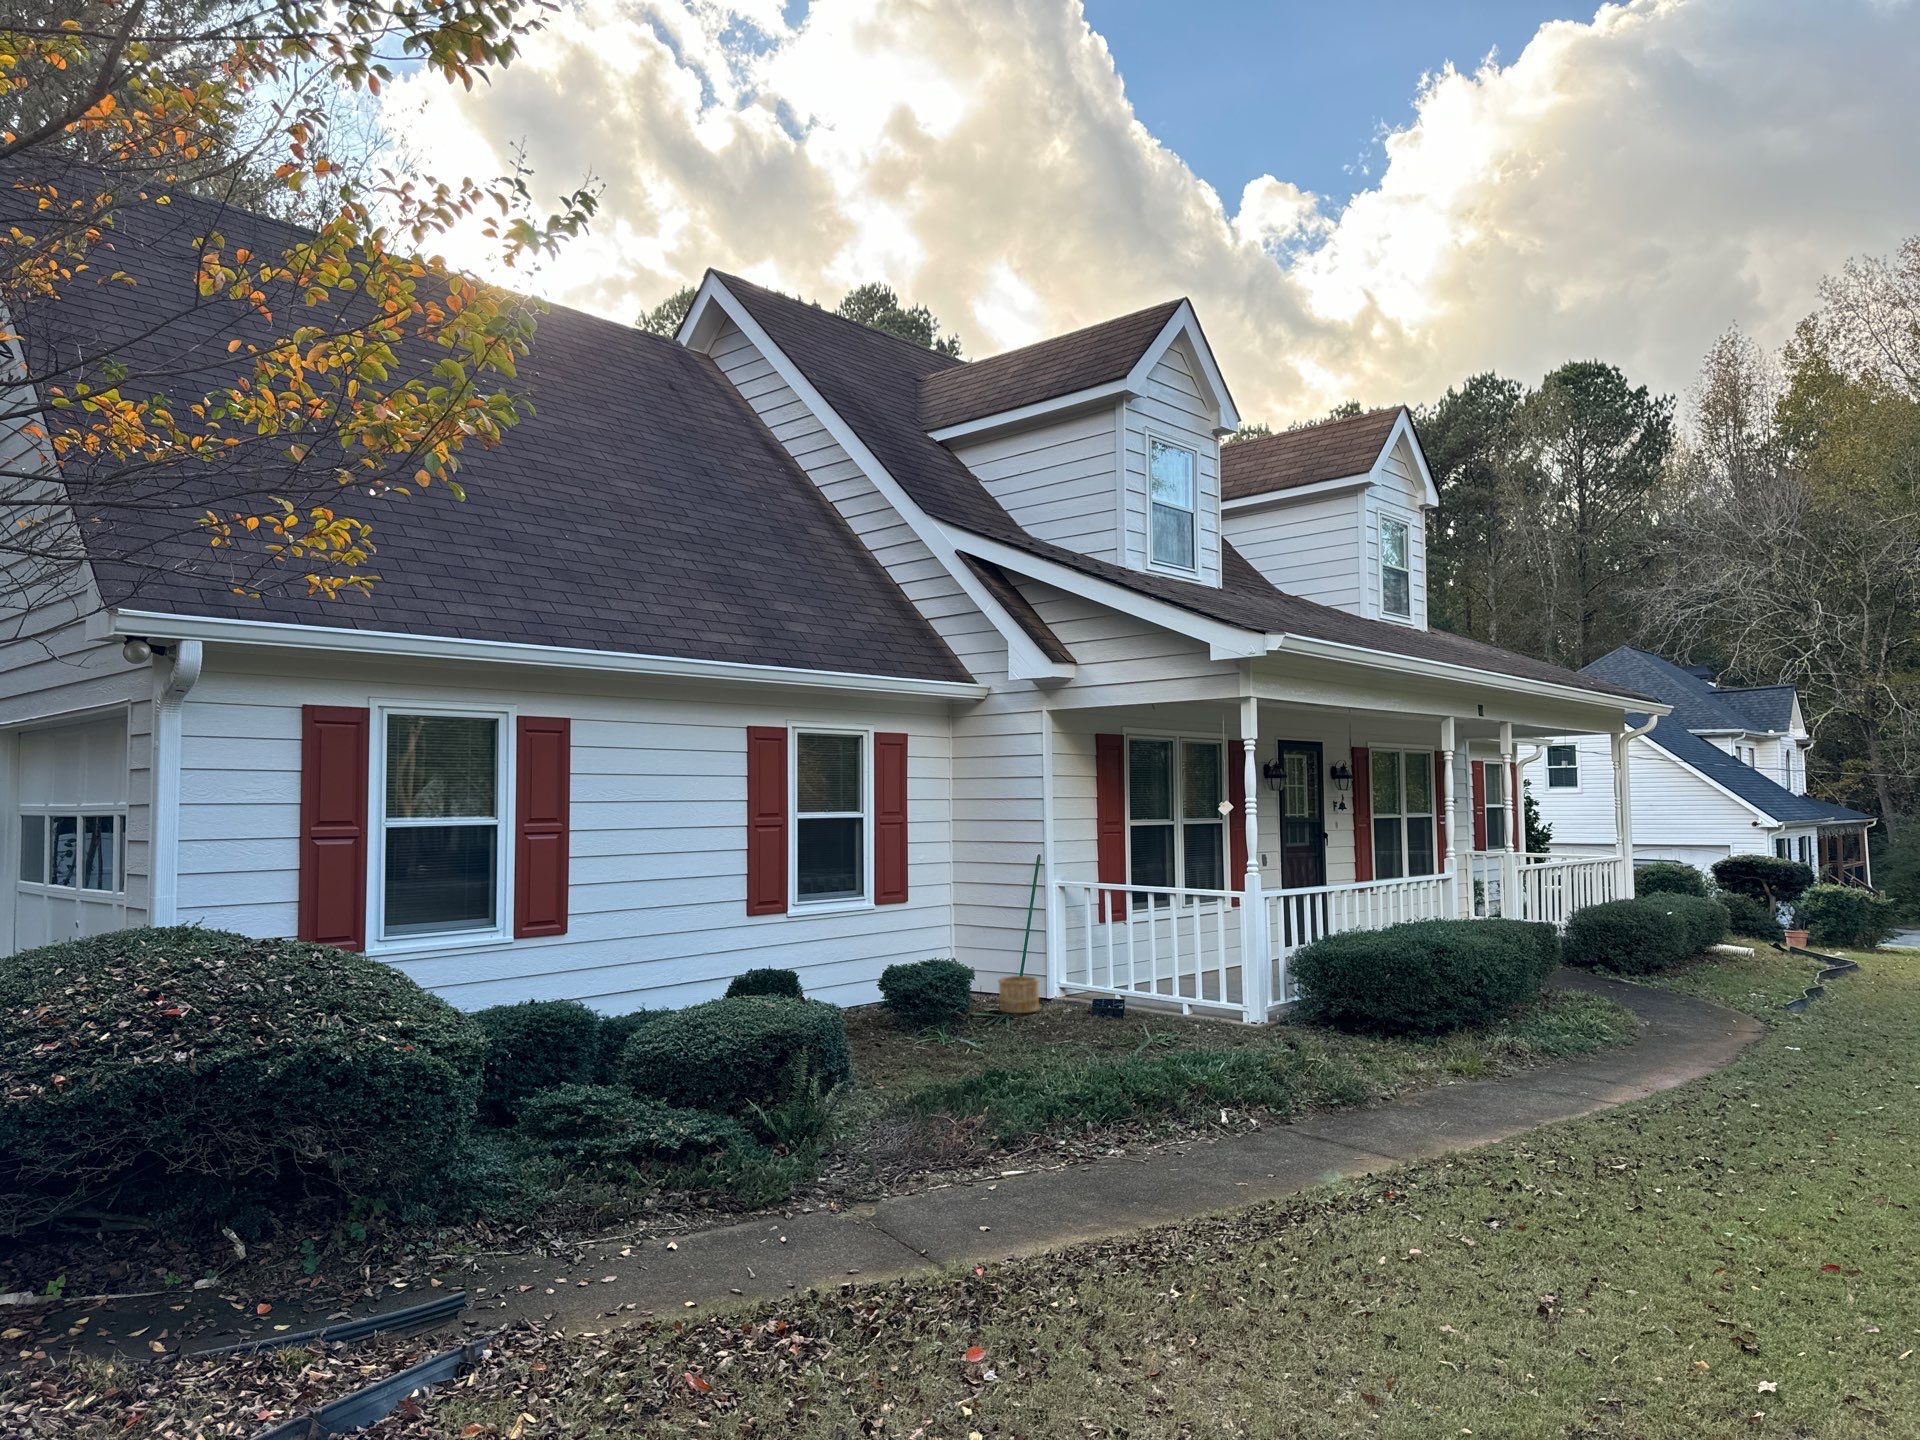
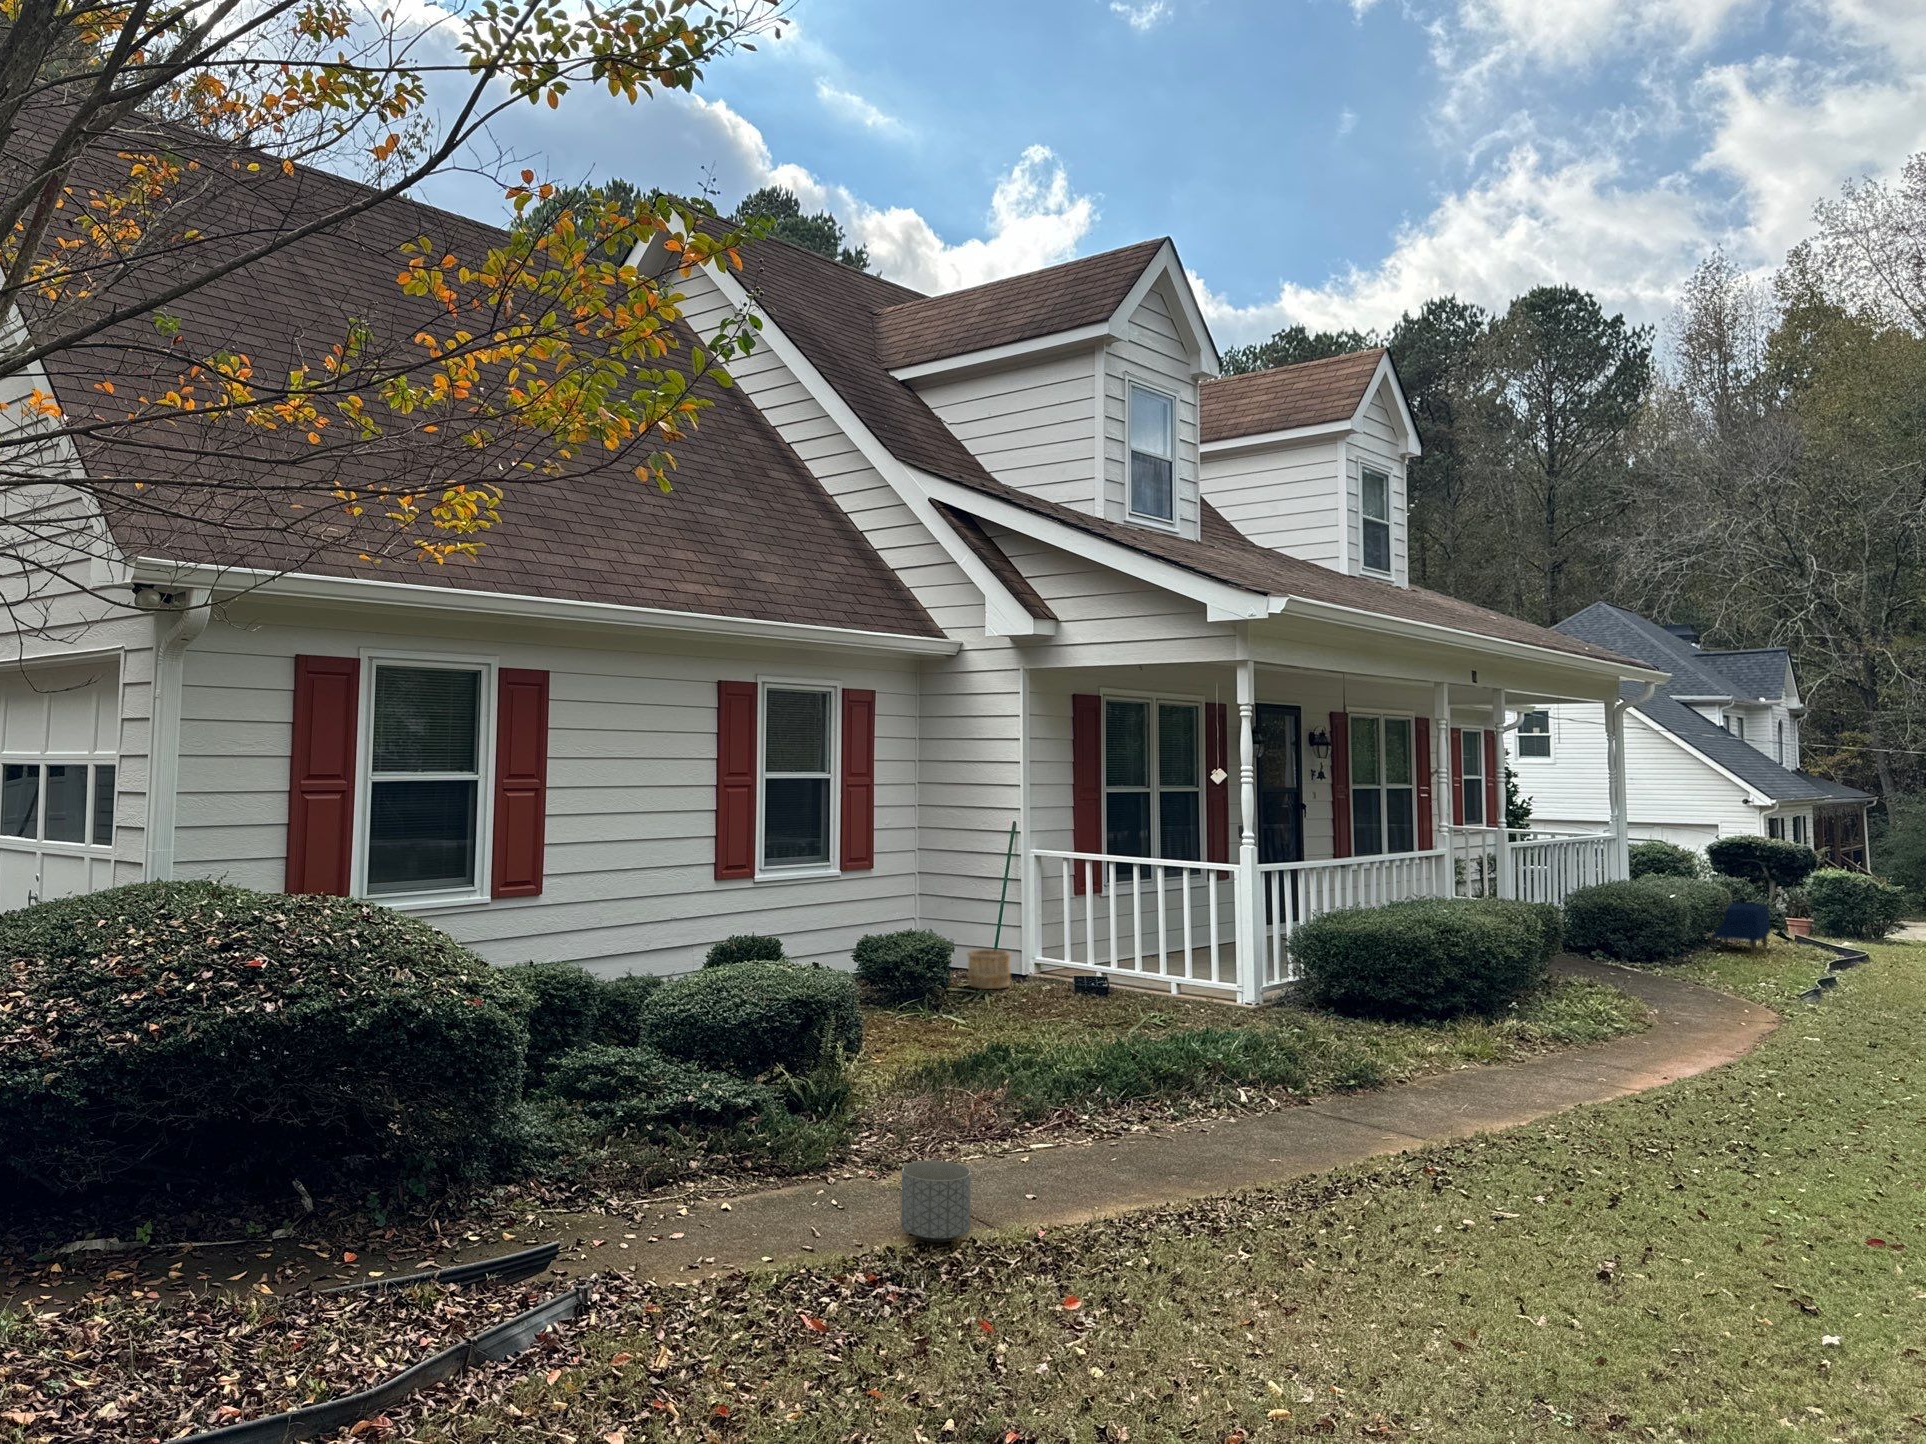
bench: none [1704,920,1766,969] -> present [1710,903,1770,955]
planter: none [829,1199,899,1284] -> present [901,1160,971,1243]

